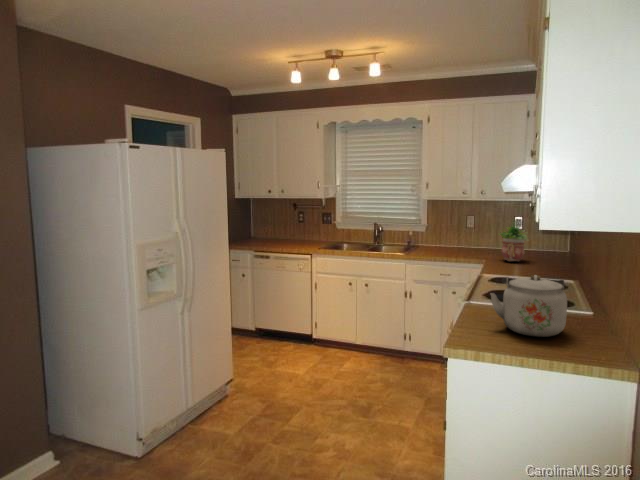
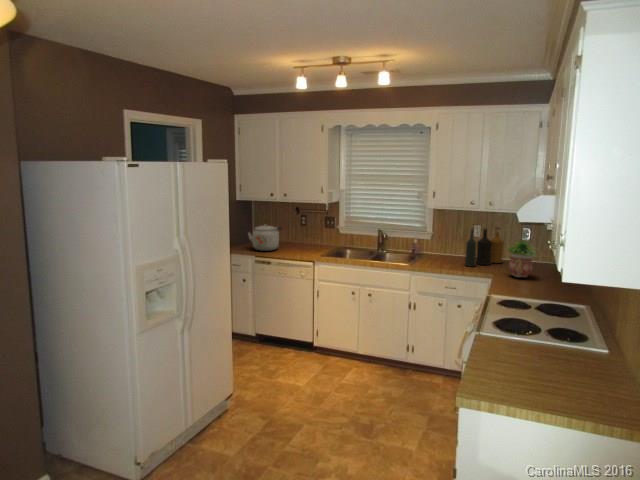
bottle: none [460,216,498,254] -> present [465,227,504,267]
kettle: present [491,275,567,337] -> present [248,224,281,251]

